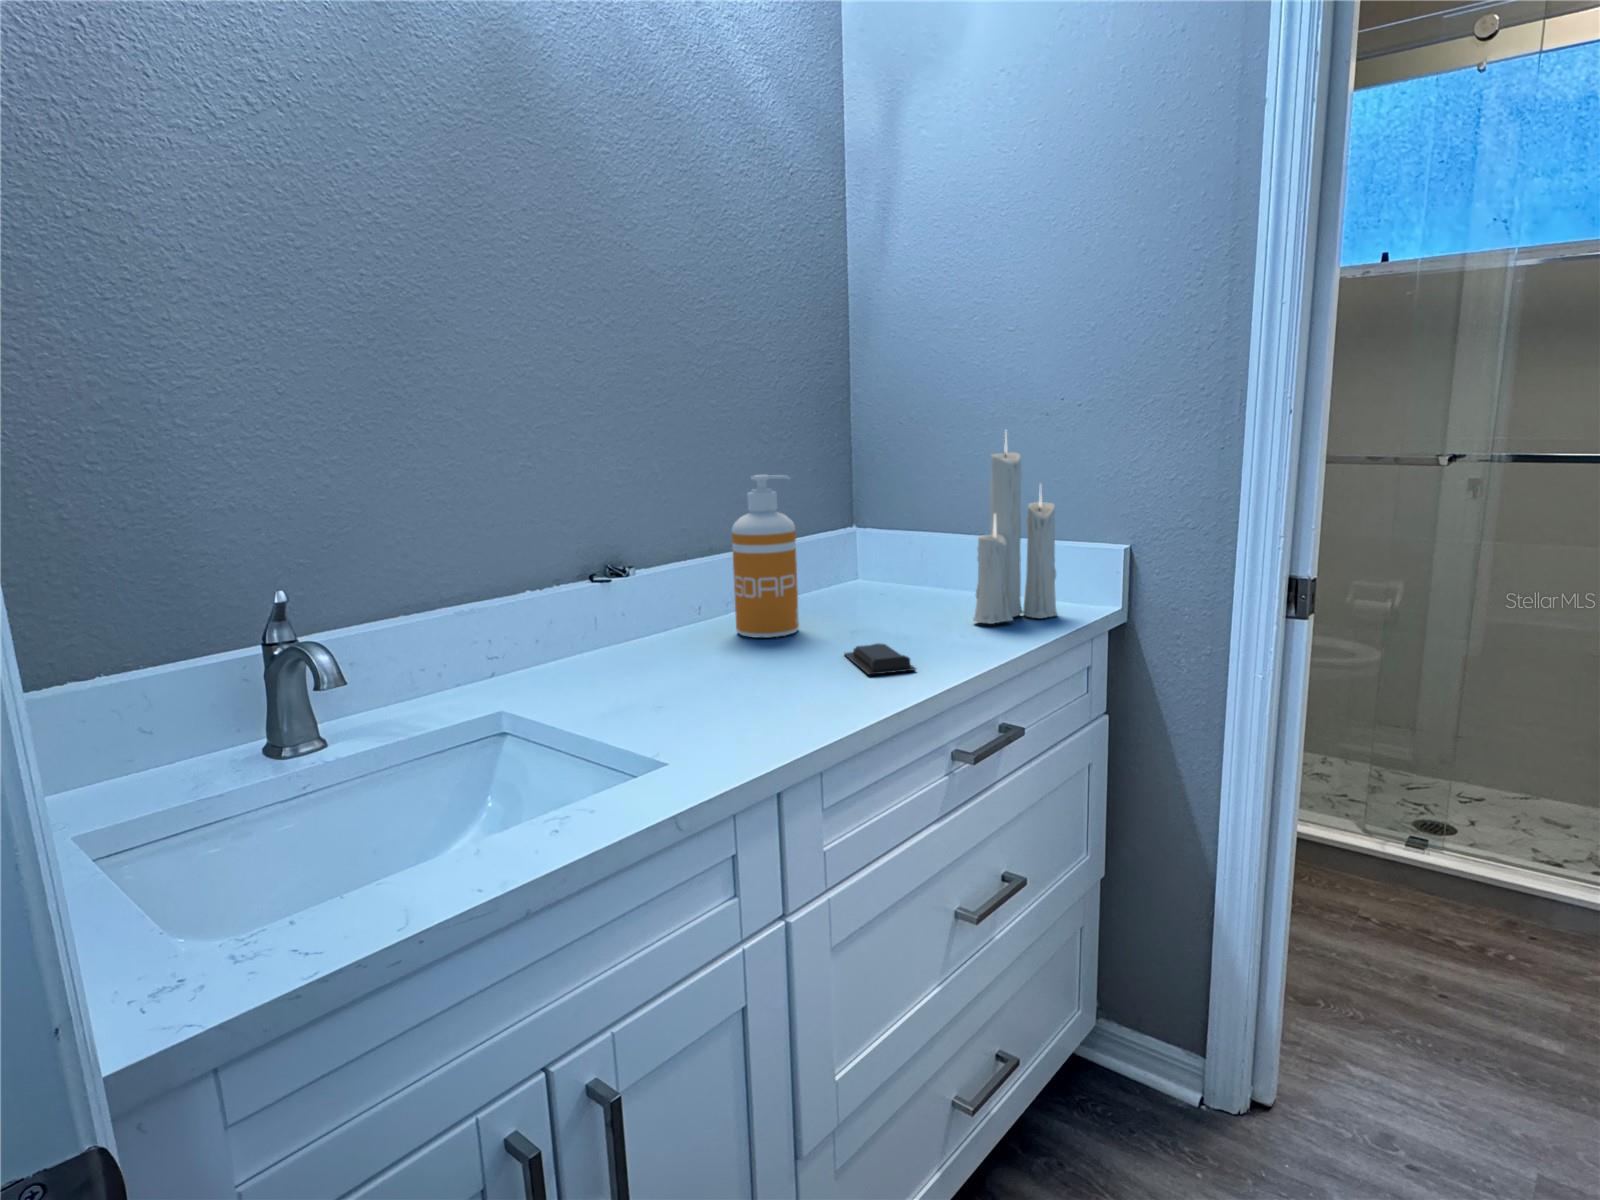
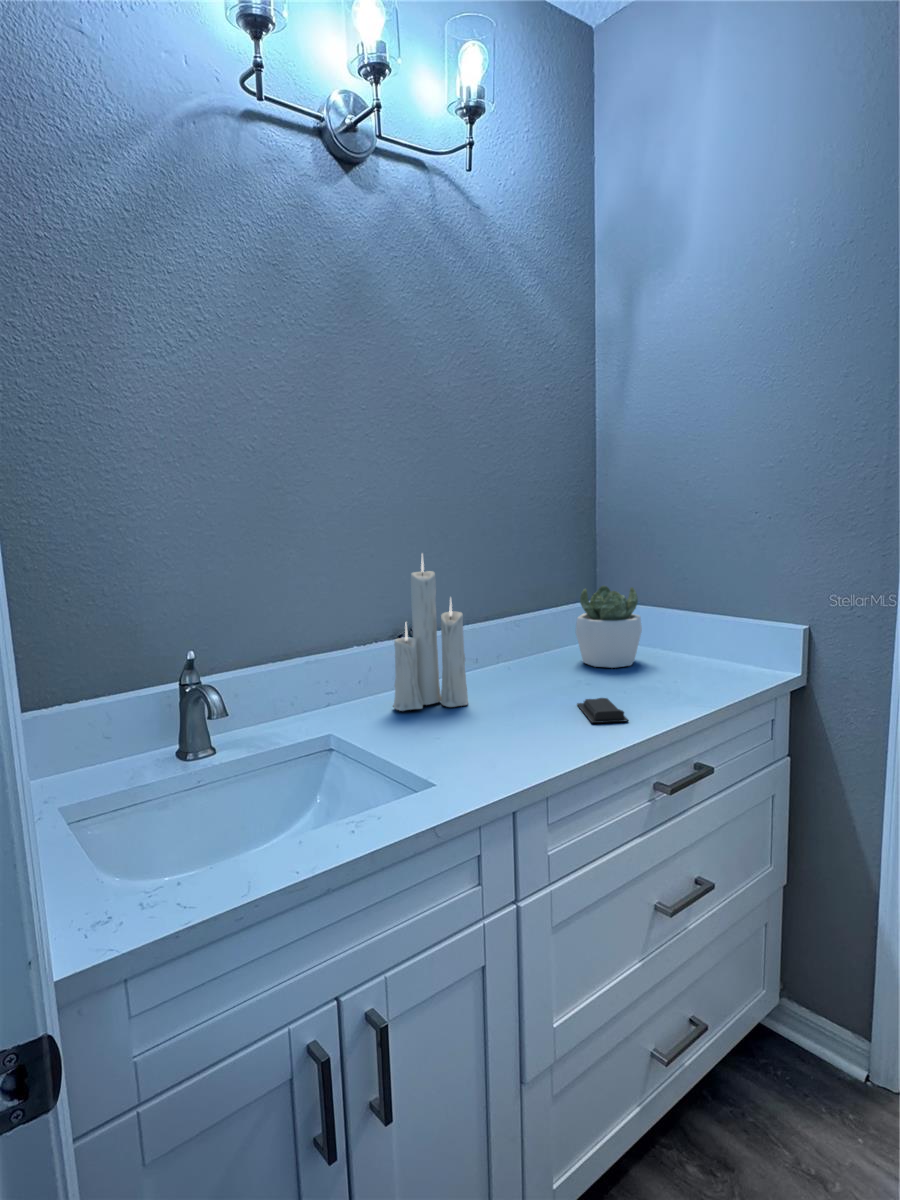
candle: present [973,433,1058,624] -> present [393,554,468,711]
soap dispenser: present [732,475,799,638] -> none [500,568,547,687]
succulent plant: none [831,501,918,610] -> present [576,586,642,668]

